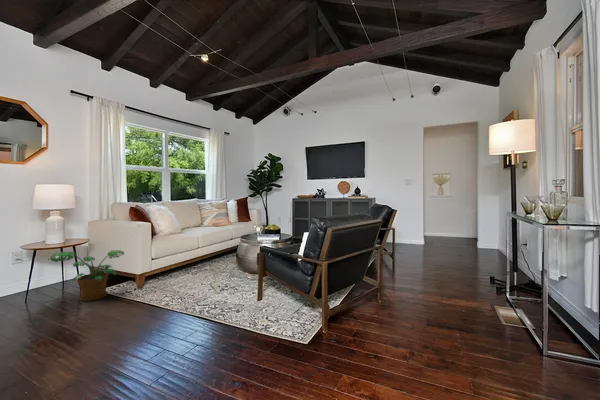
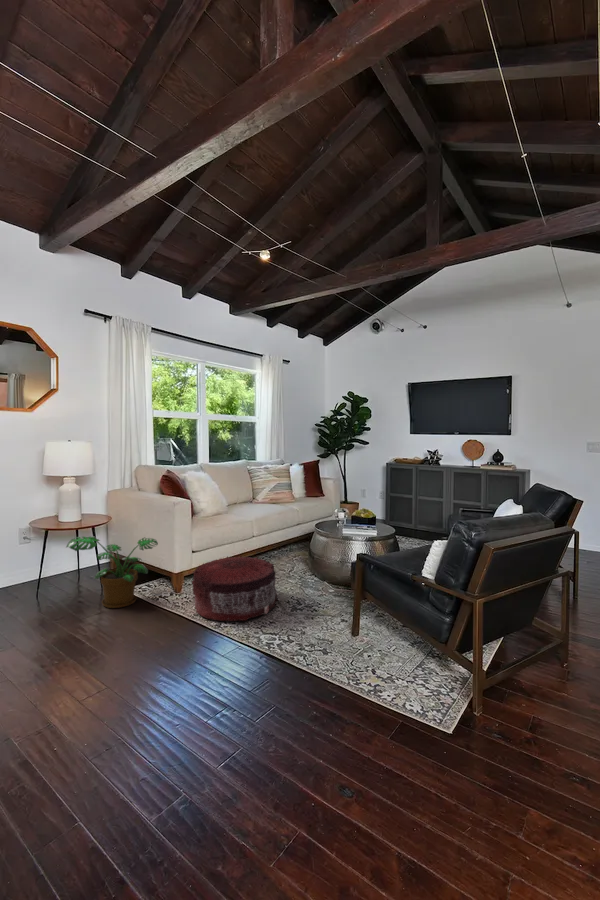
pouf: none [149,258,213,301] -> present [192,557,278,621]

